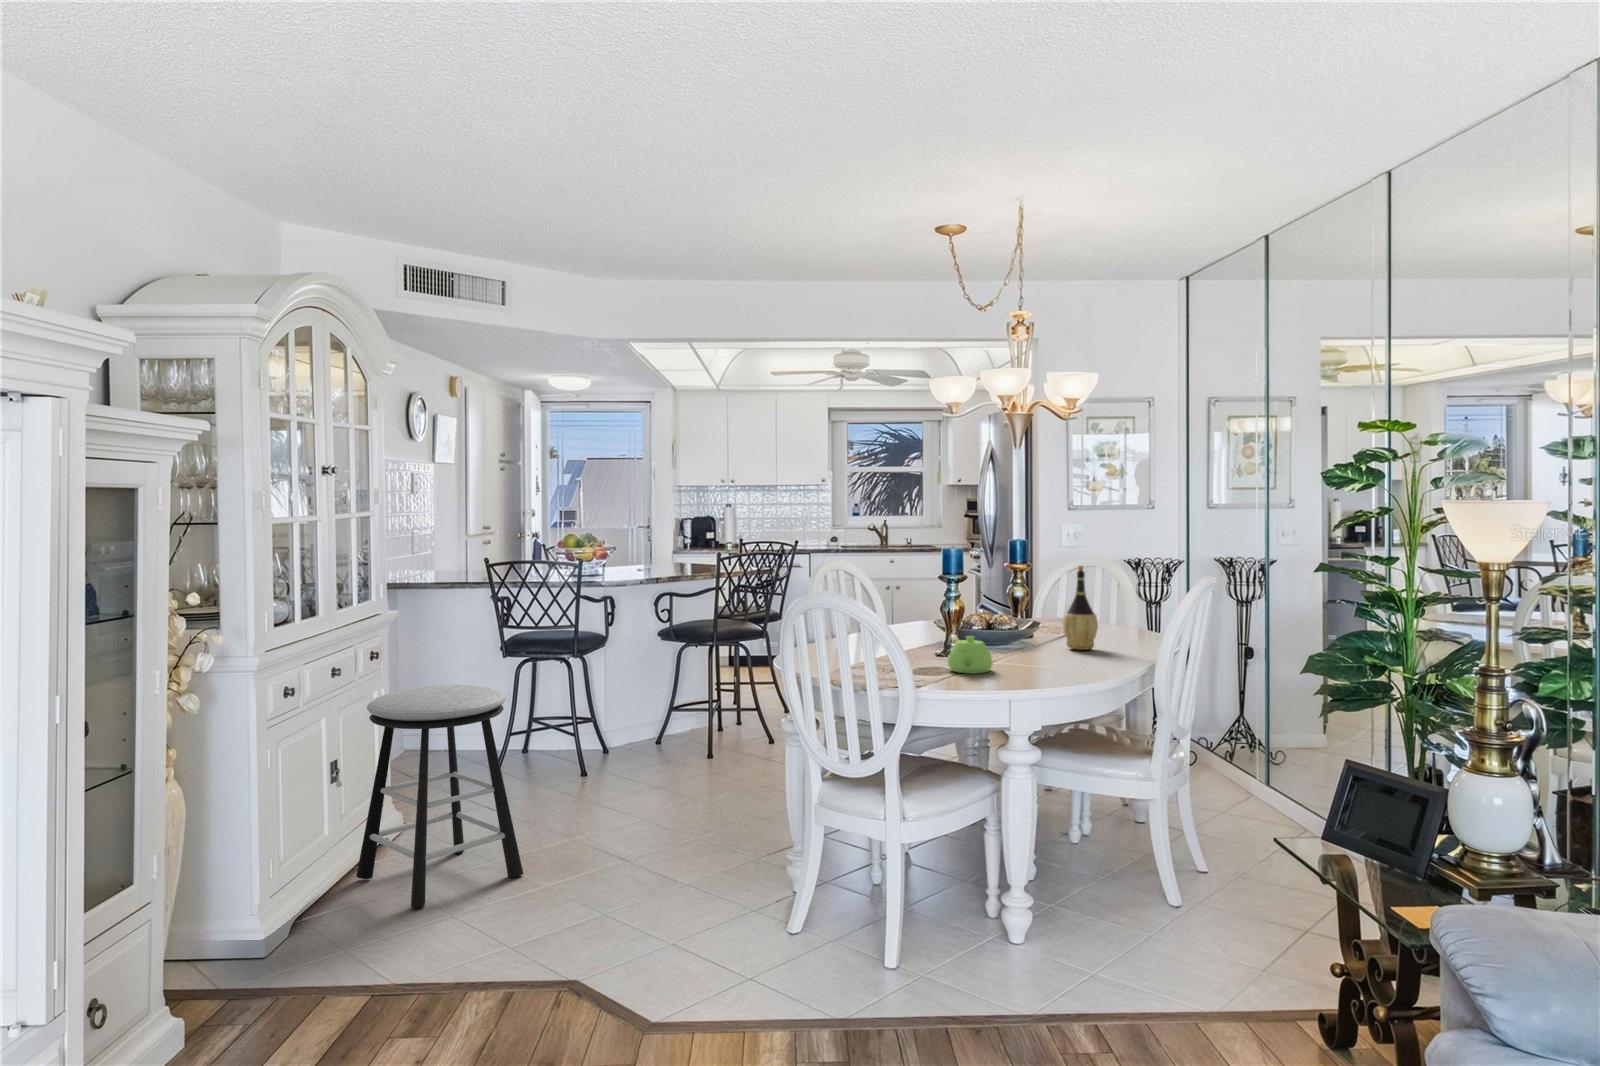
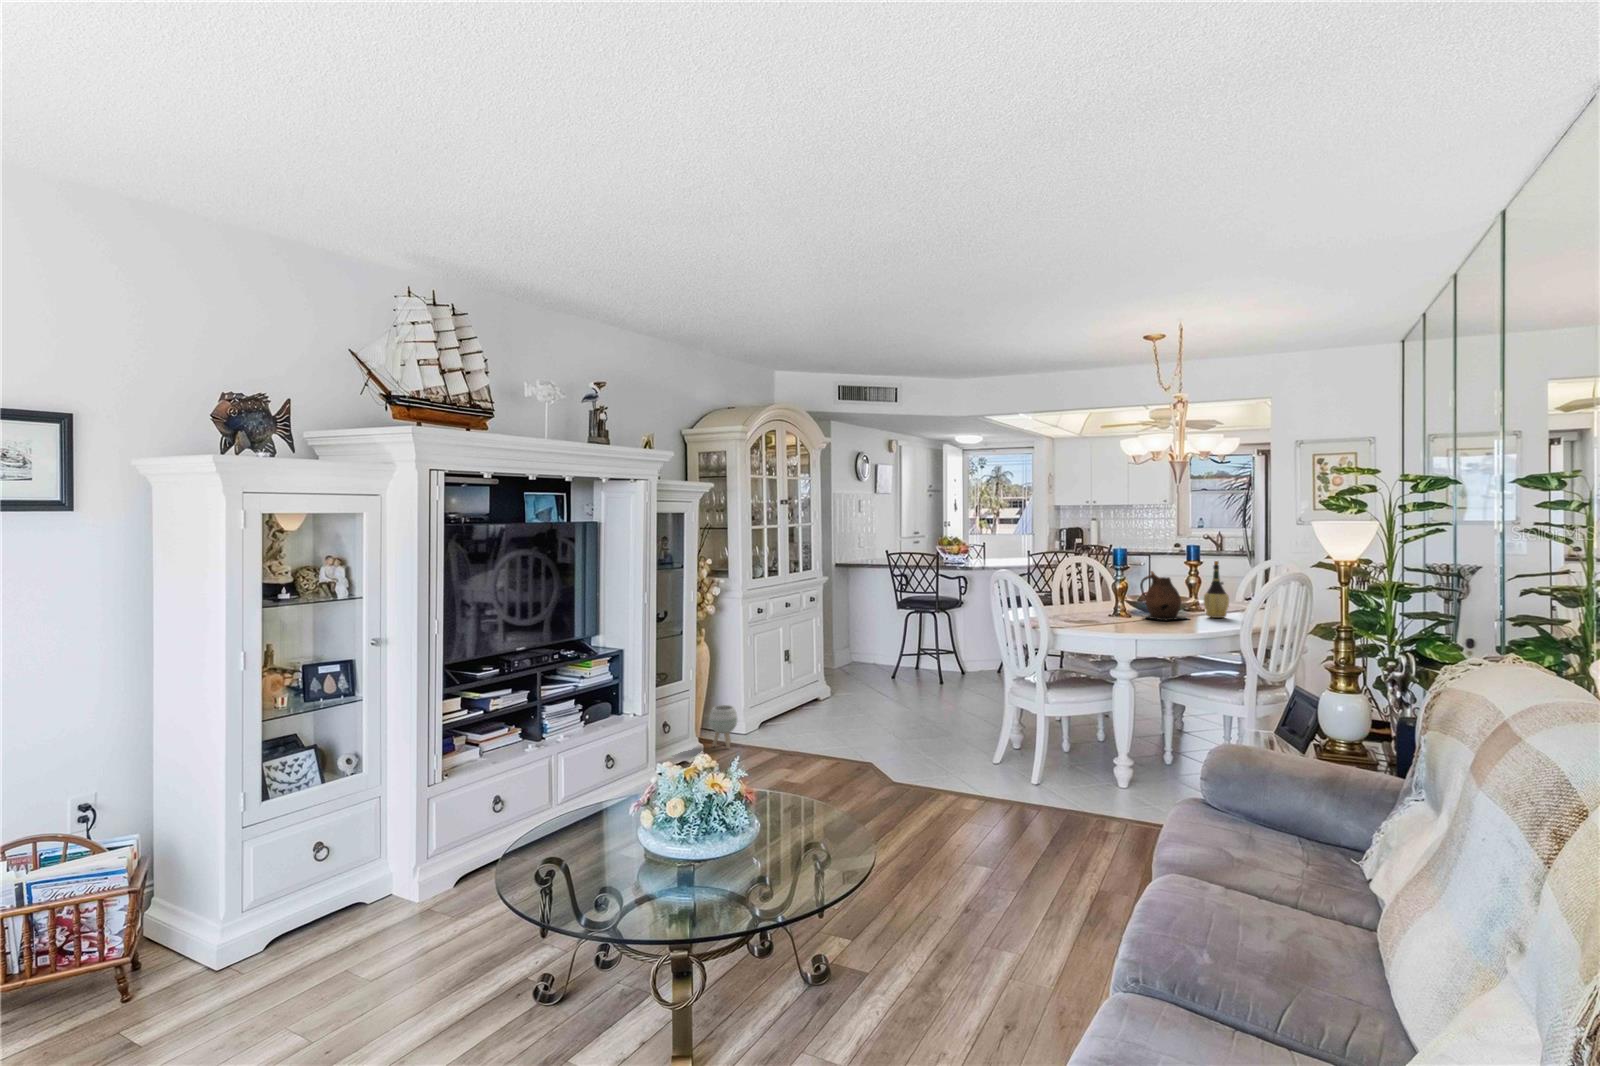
ceramic pitcher: none [990,583,1059,661] -> present [1140,571,1188,620]
teapot: present [948,636,992,674] -> none [1093,601,1122,624]
stool: present [356,685,523,907] -> none [798,616,874,723]
planter: none [181,924,256,1031] -> present [709,705,737,748]

